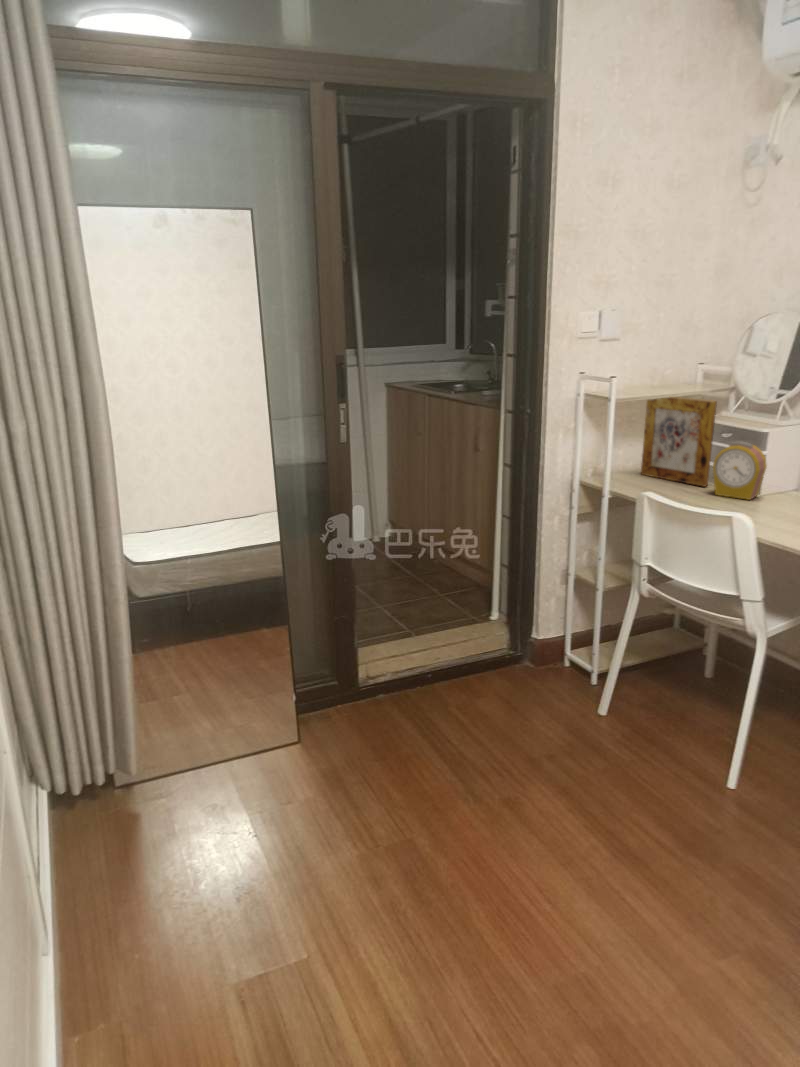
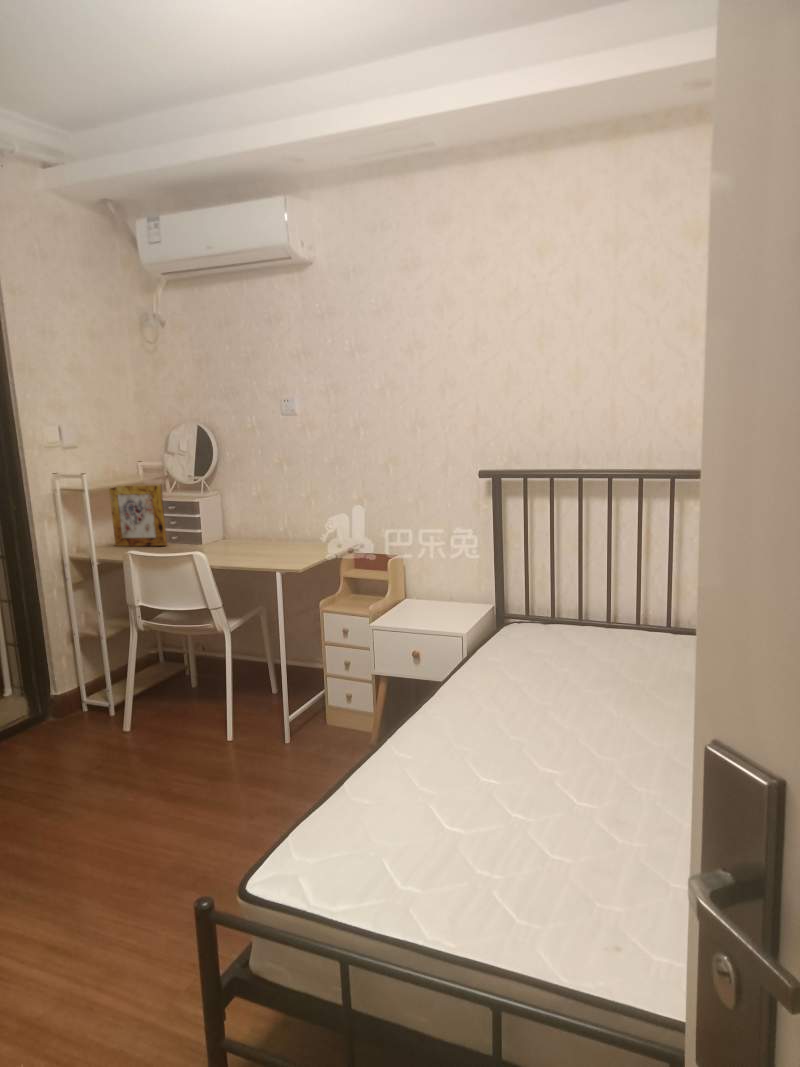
alarm clock: present [713,441,767,500] -> none [168,510,204,549]

